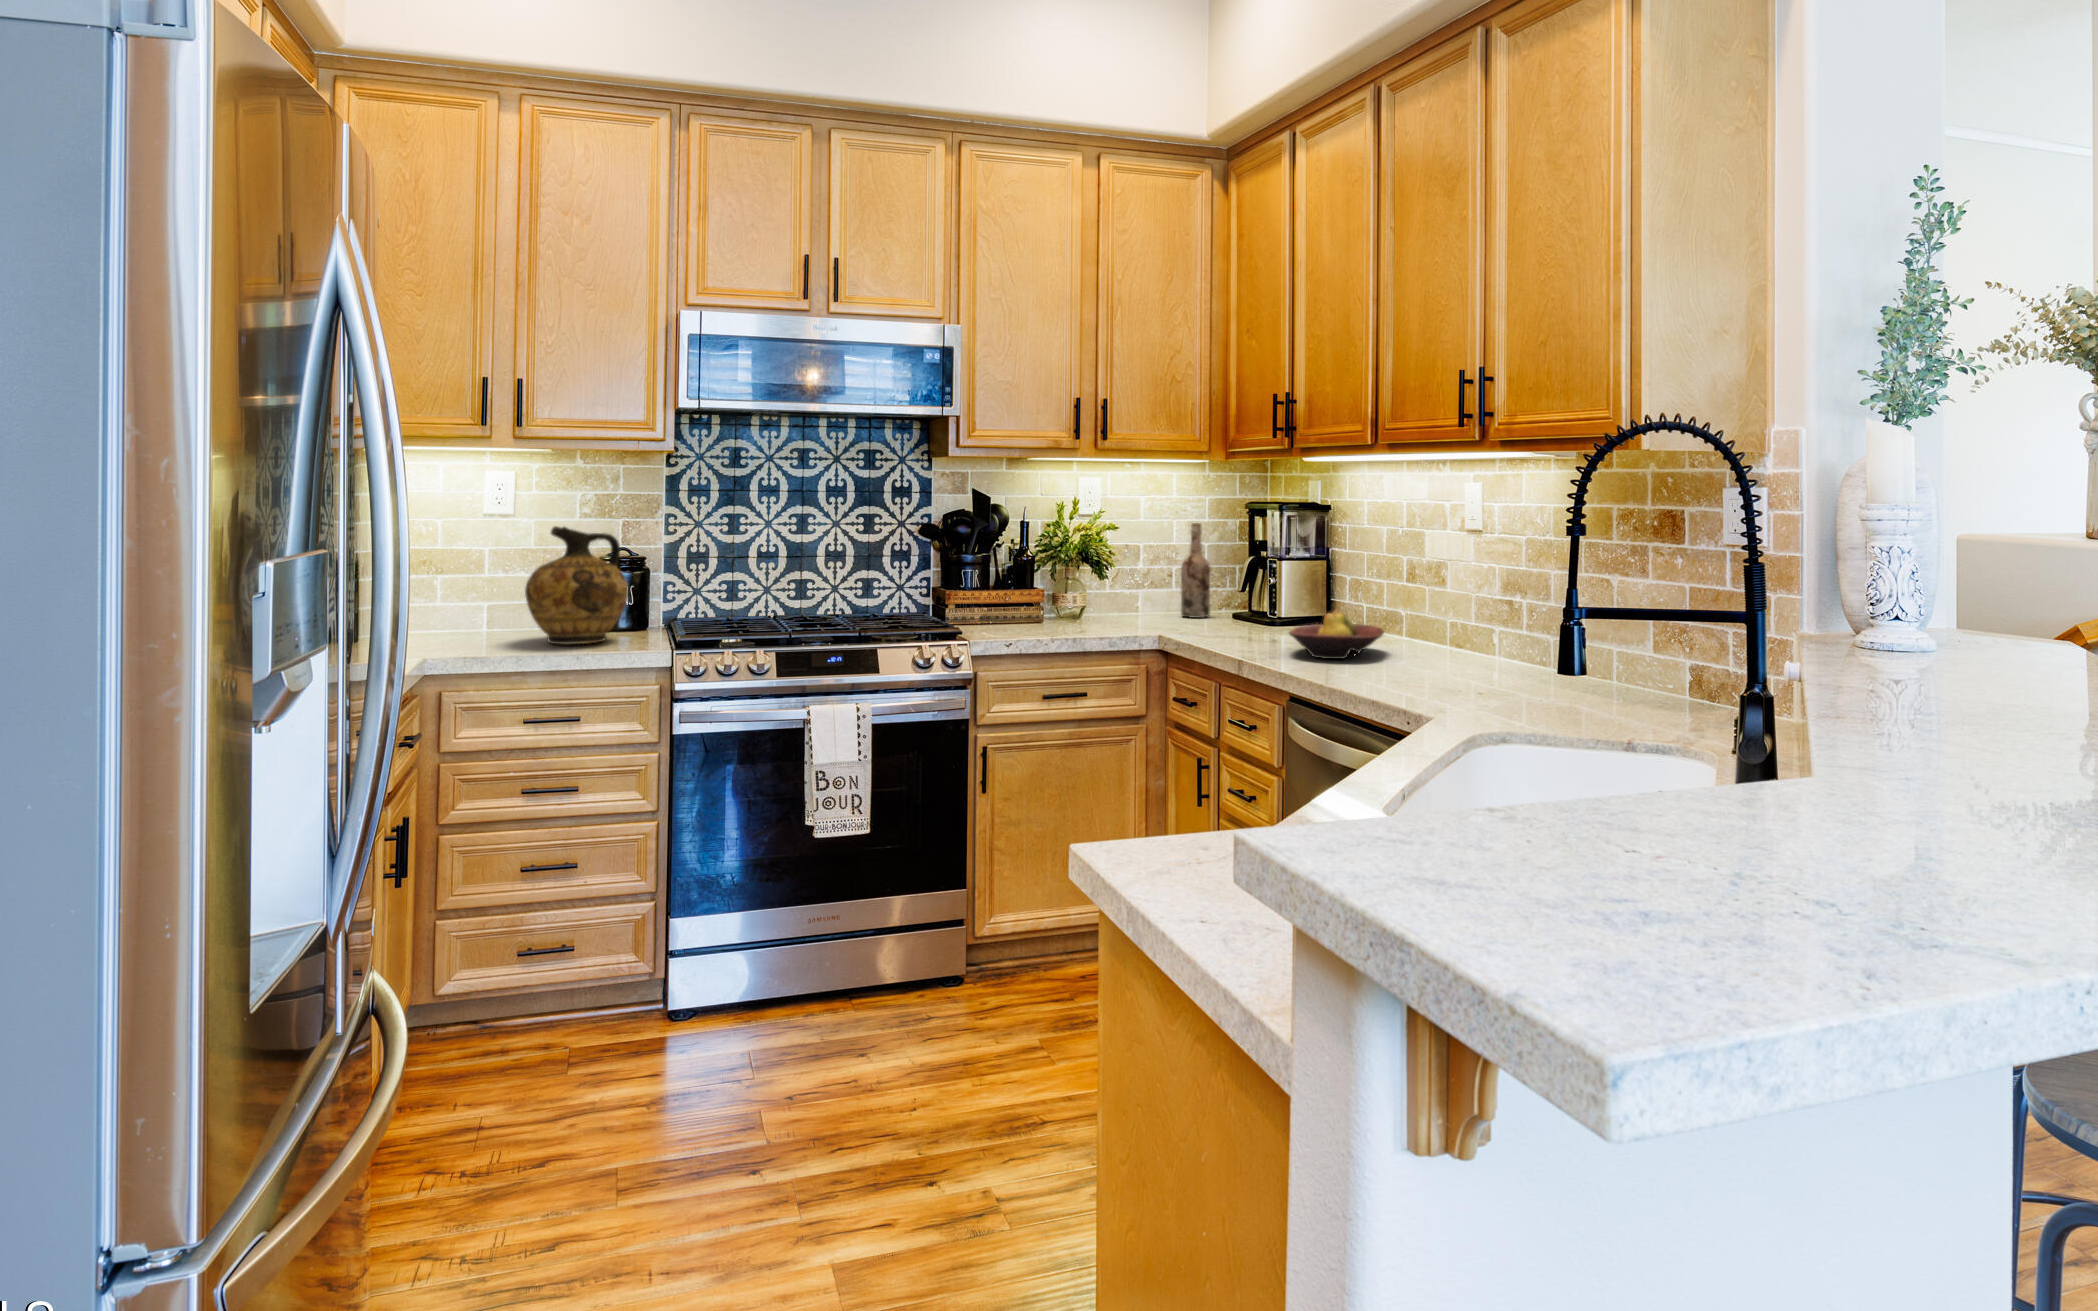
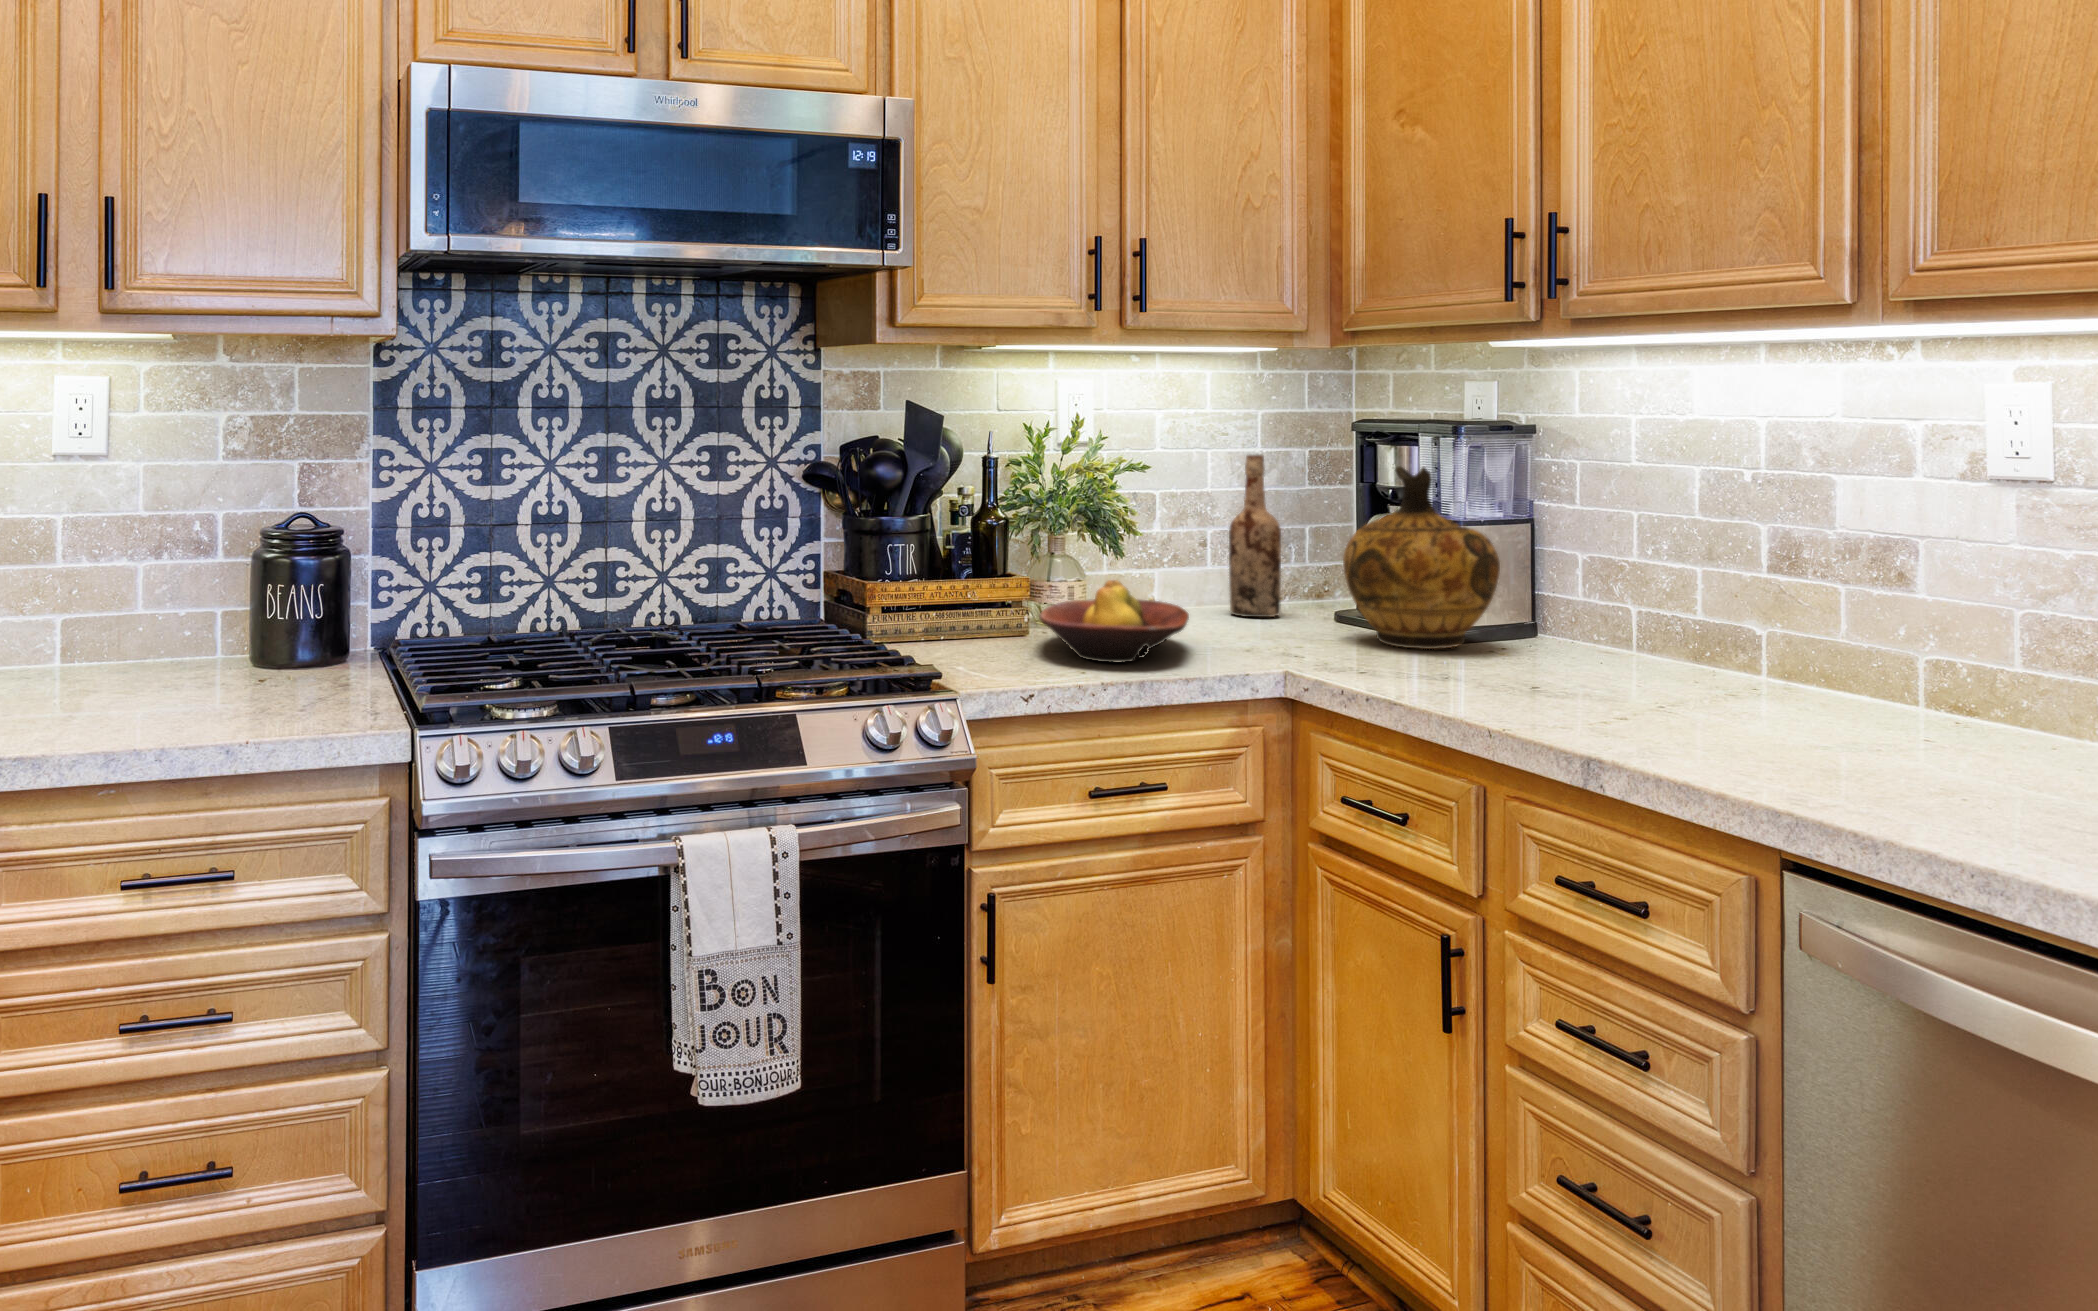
ceramic jug: present [525,526,628,644] -> present [1343,466,1500,649]
fruit bowl: present [1289,610,1384,659] -> present [1039,580,1189,662]

